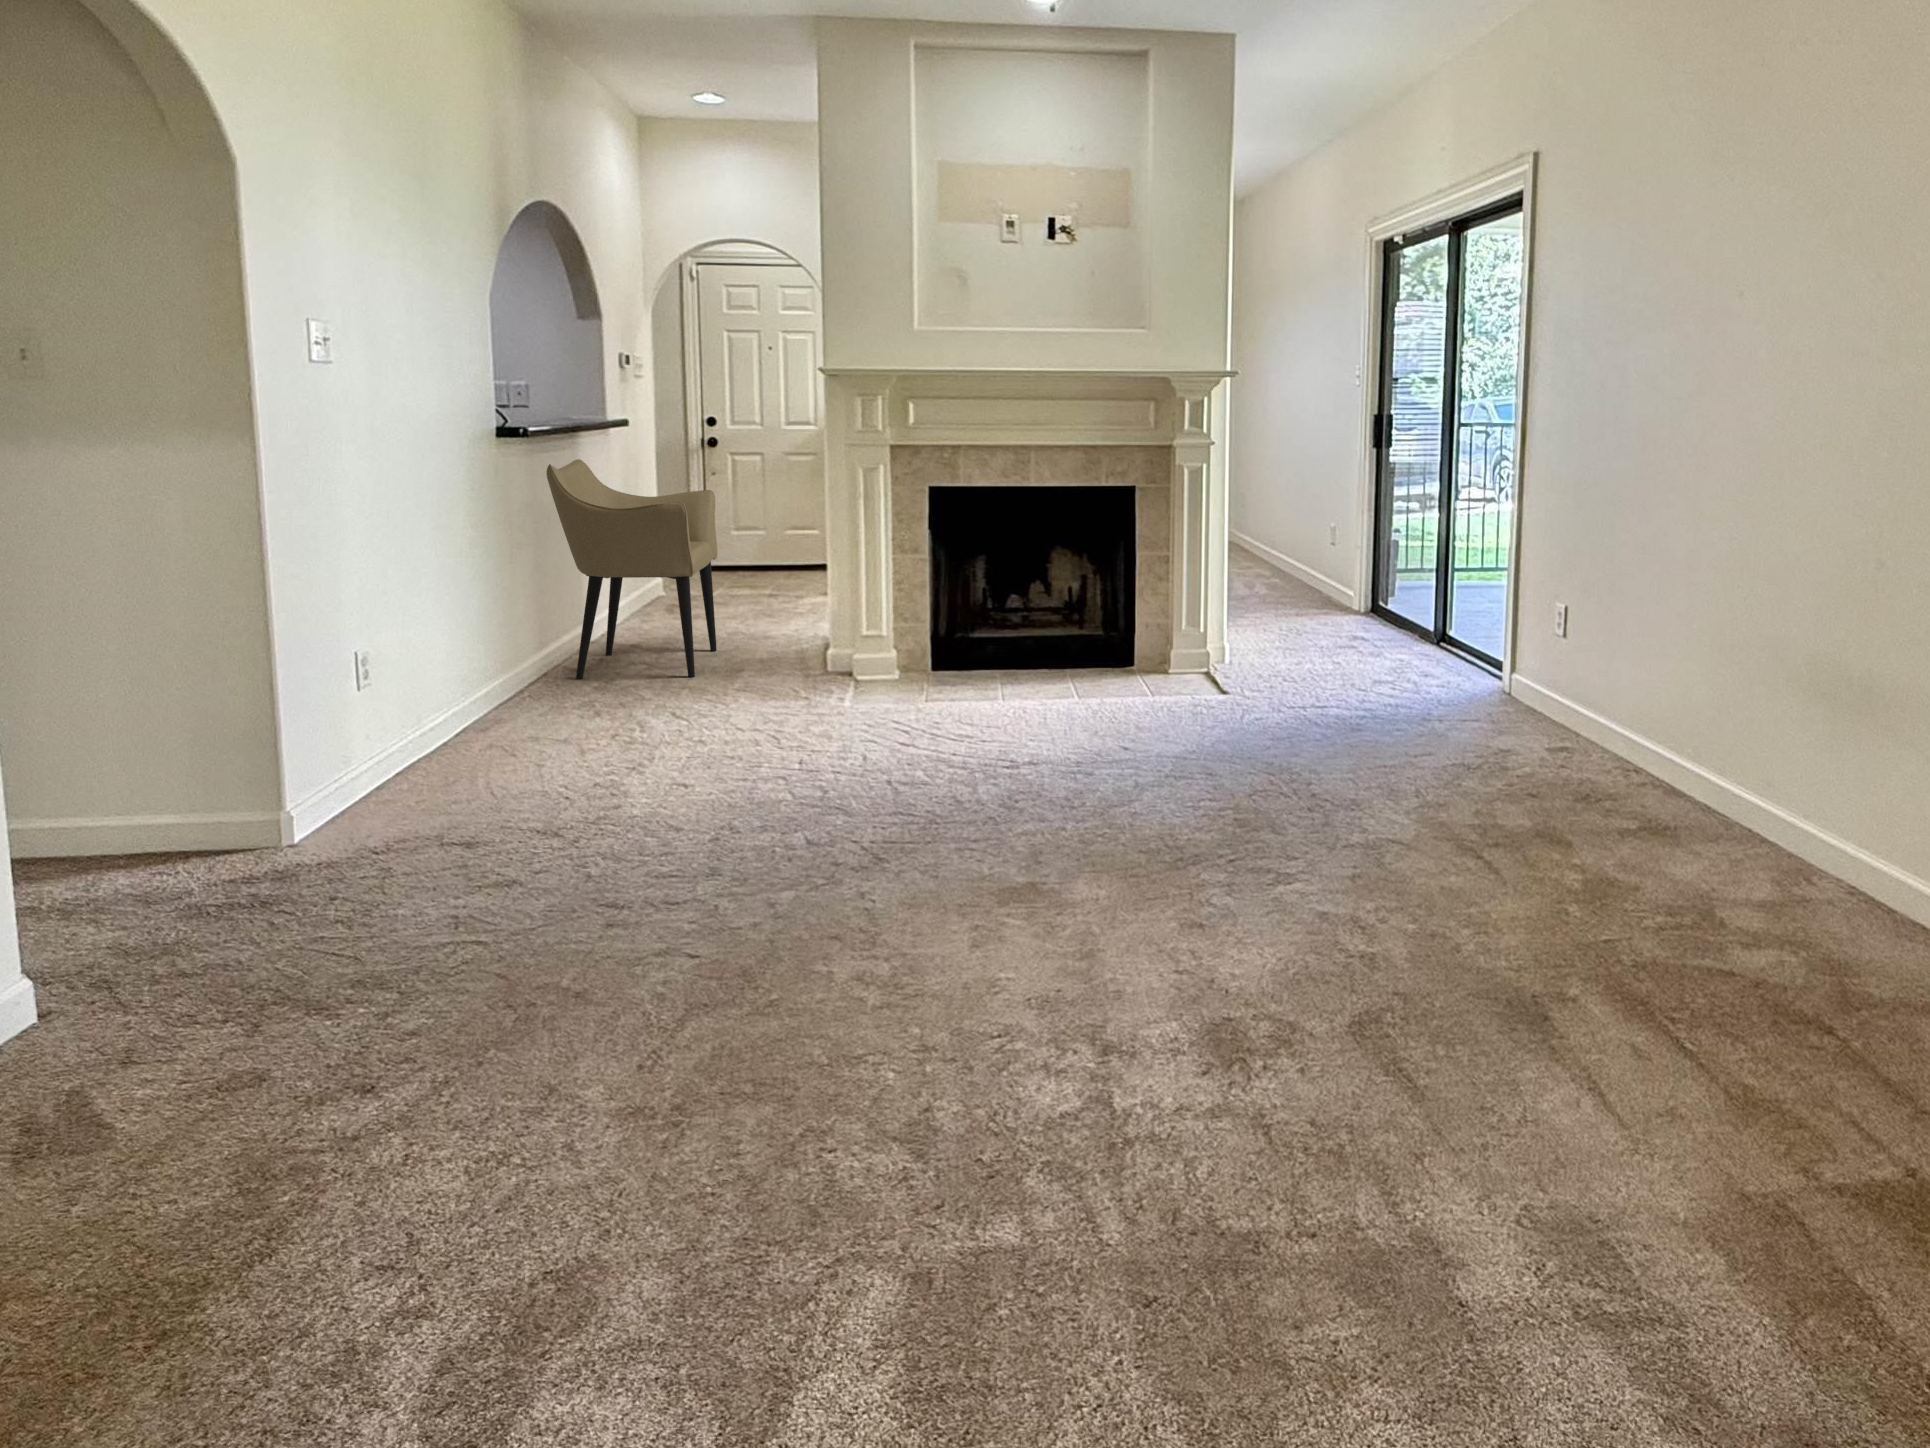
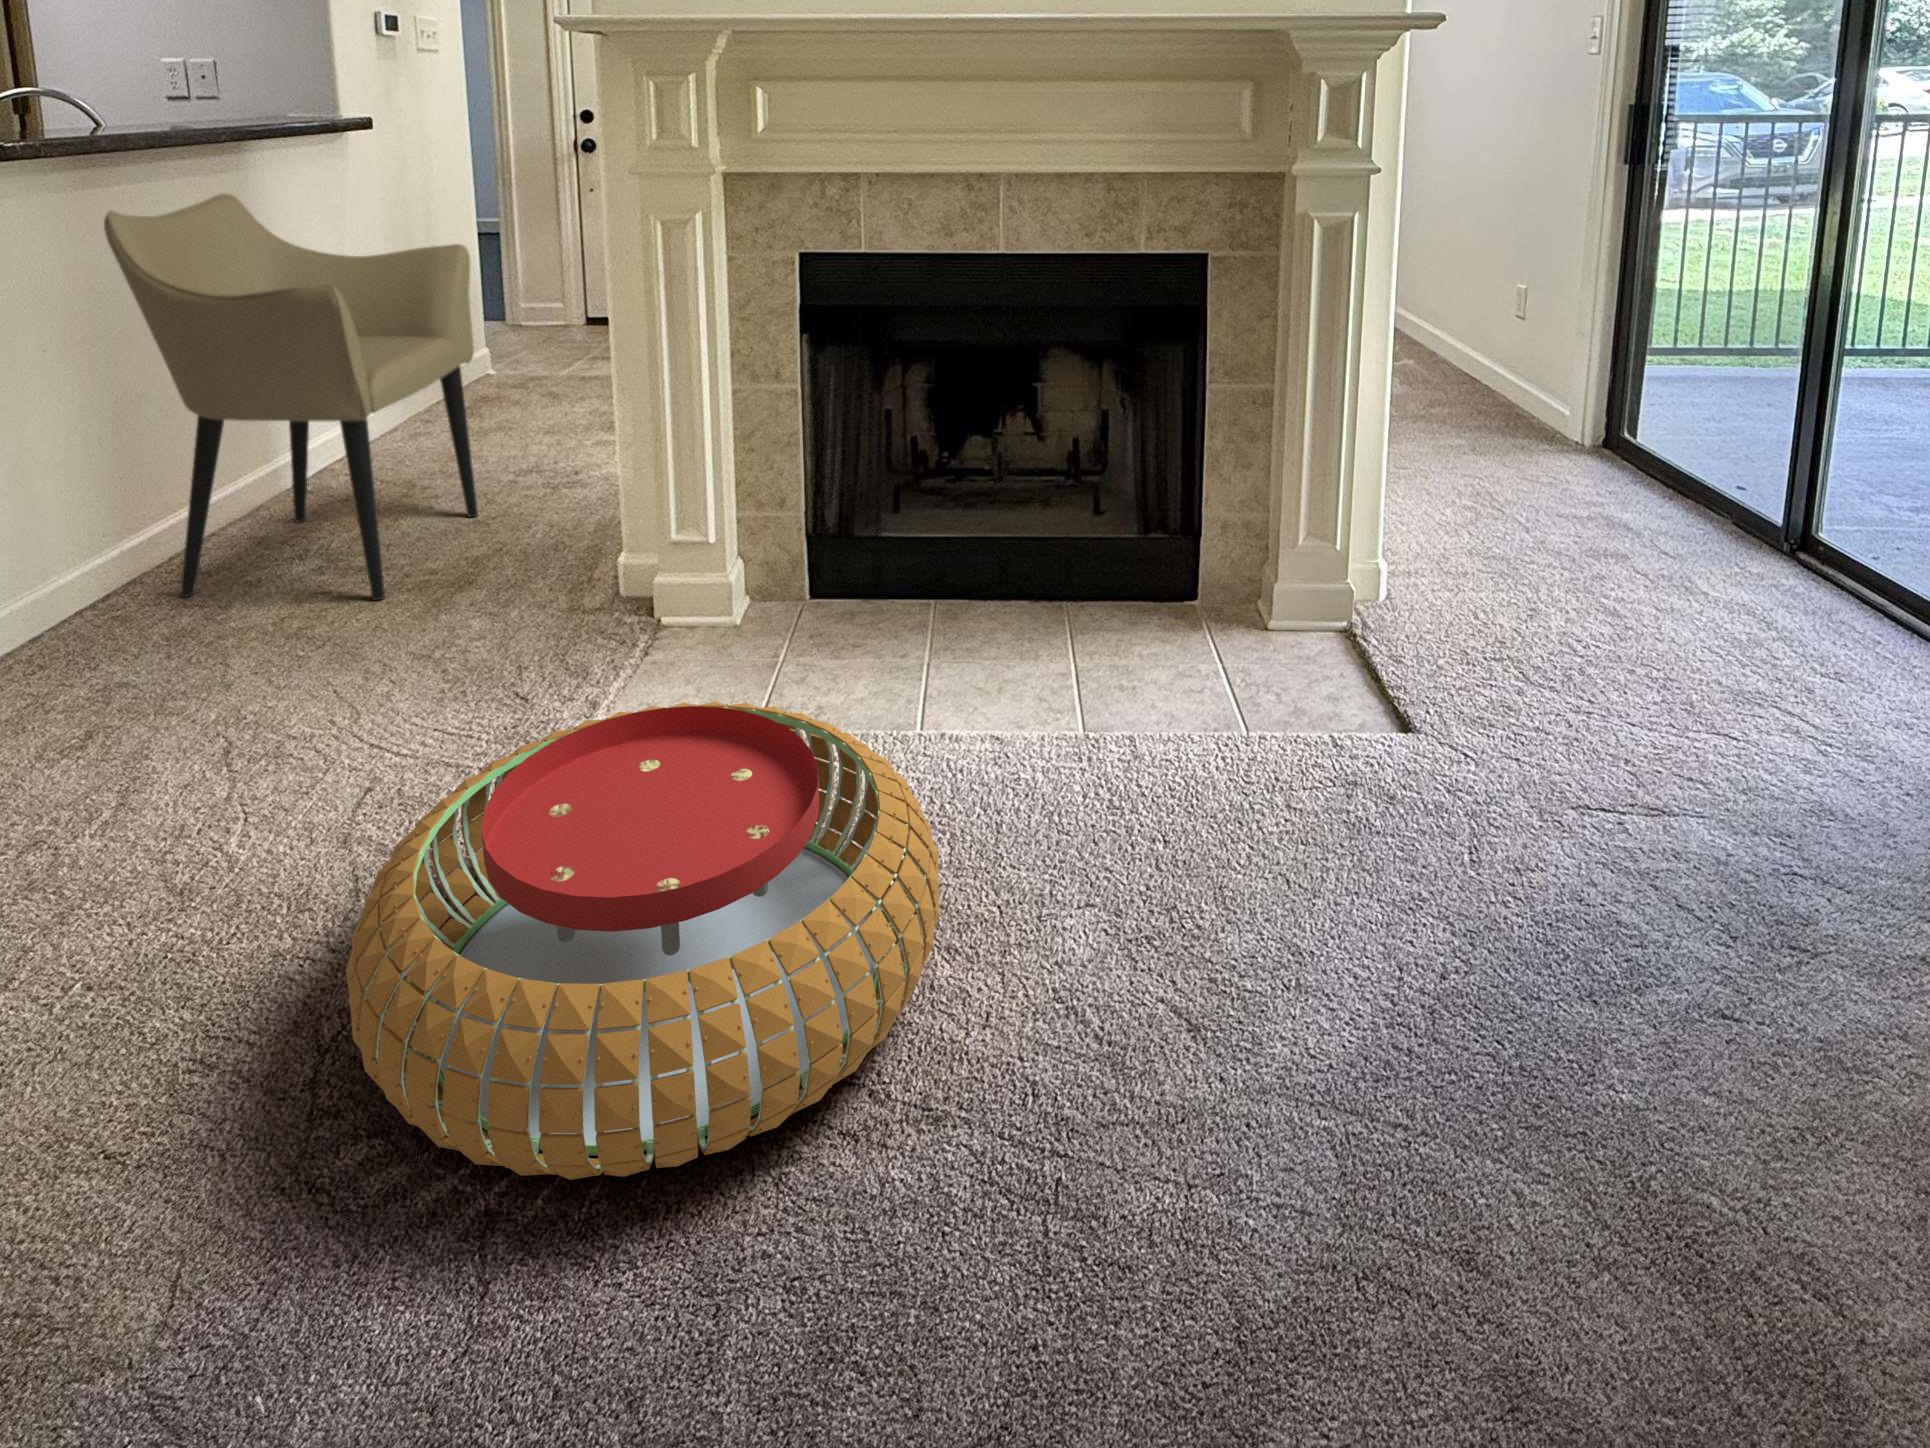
pouf: none [806,657,1027,773] -> present [346,701,940,1180]

